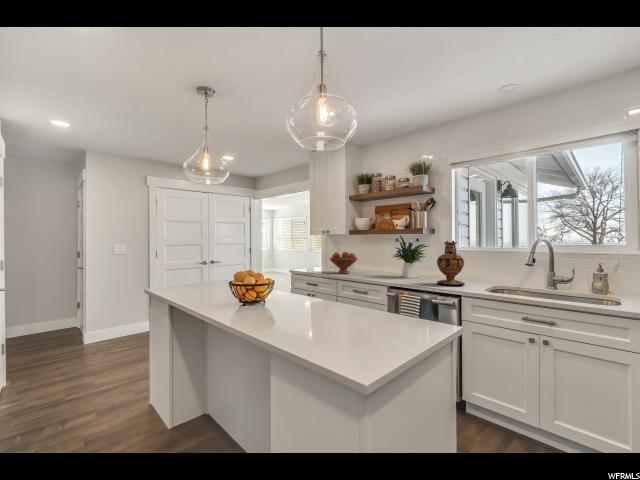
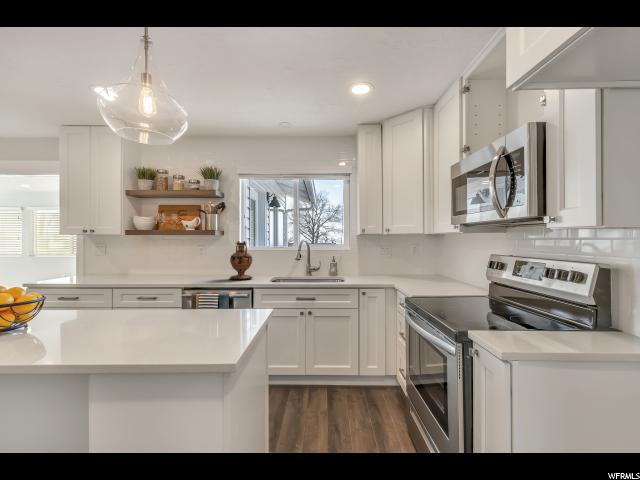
flower arrangement: present [394,235,428,278] -> none [179,235,221,276]
fruit bowl: present [329,252,357,274] -> none [101,253,140,277]

